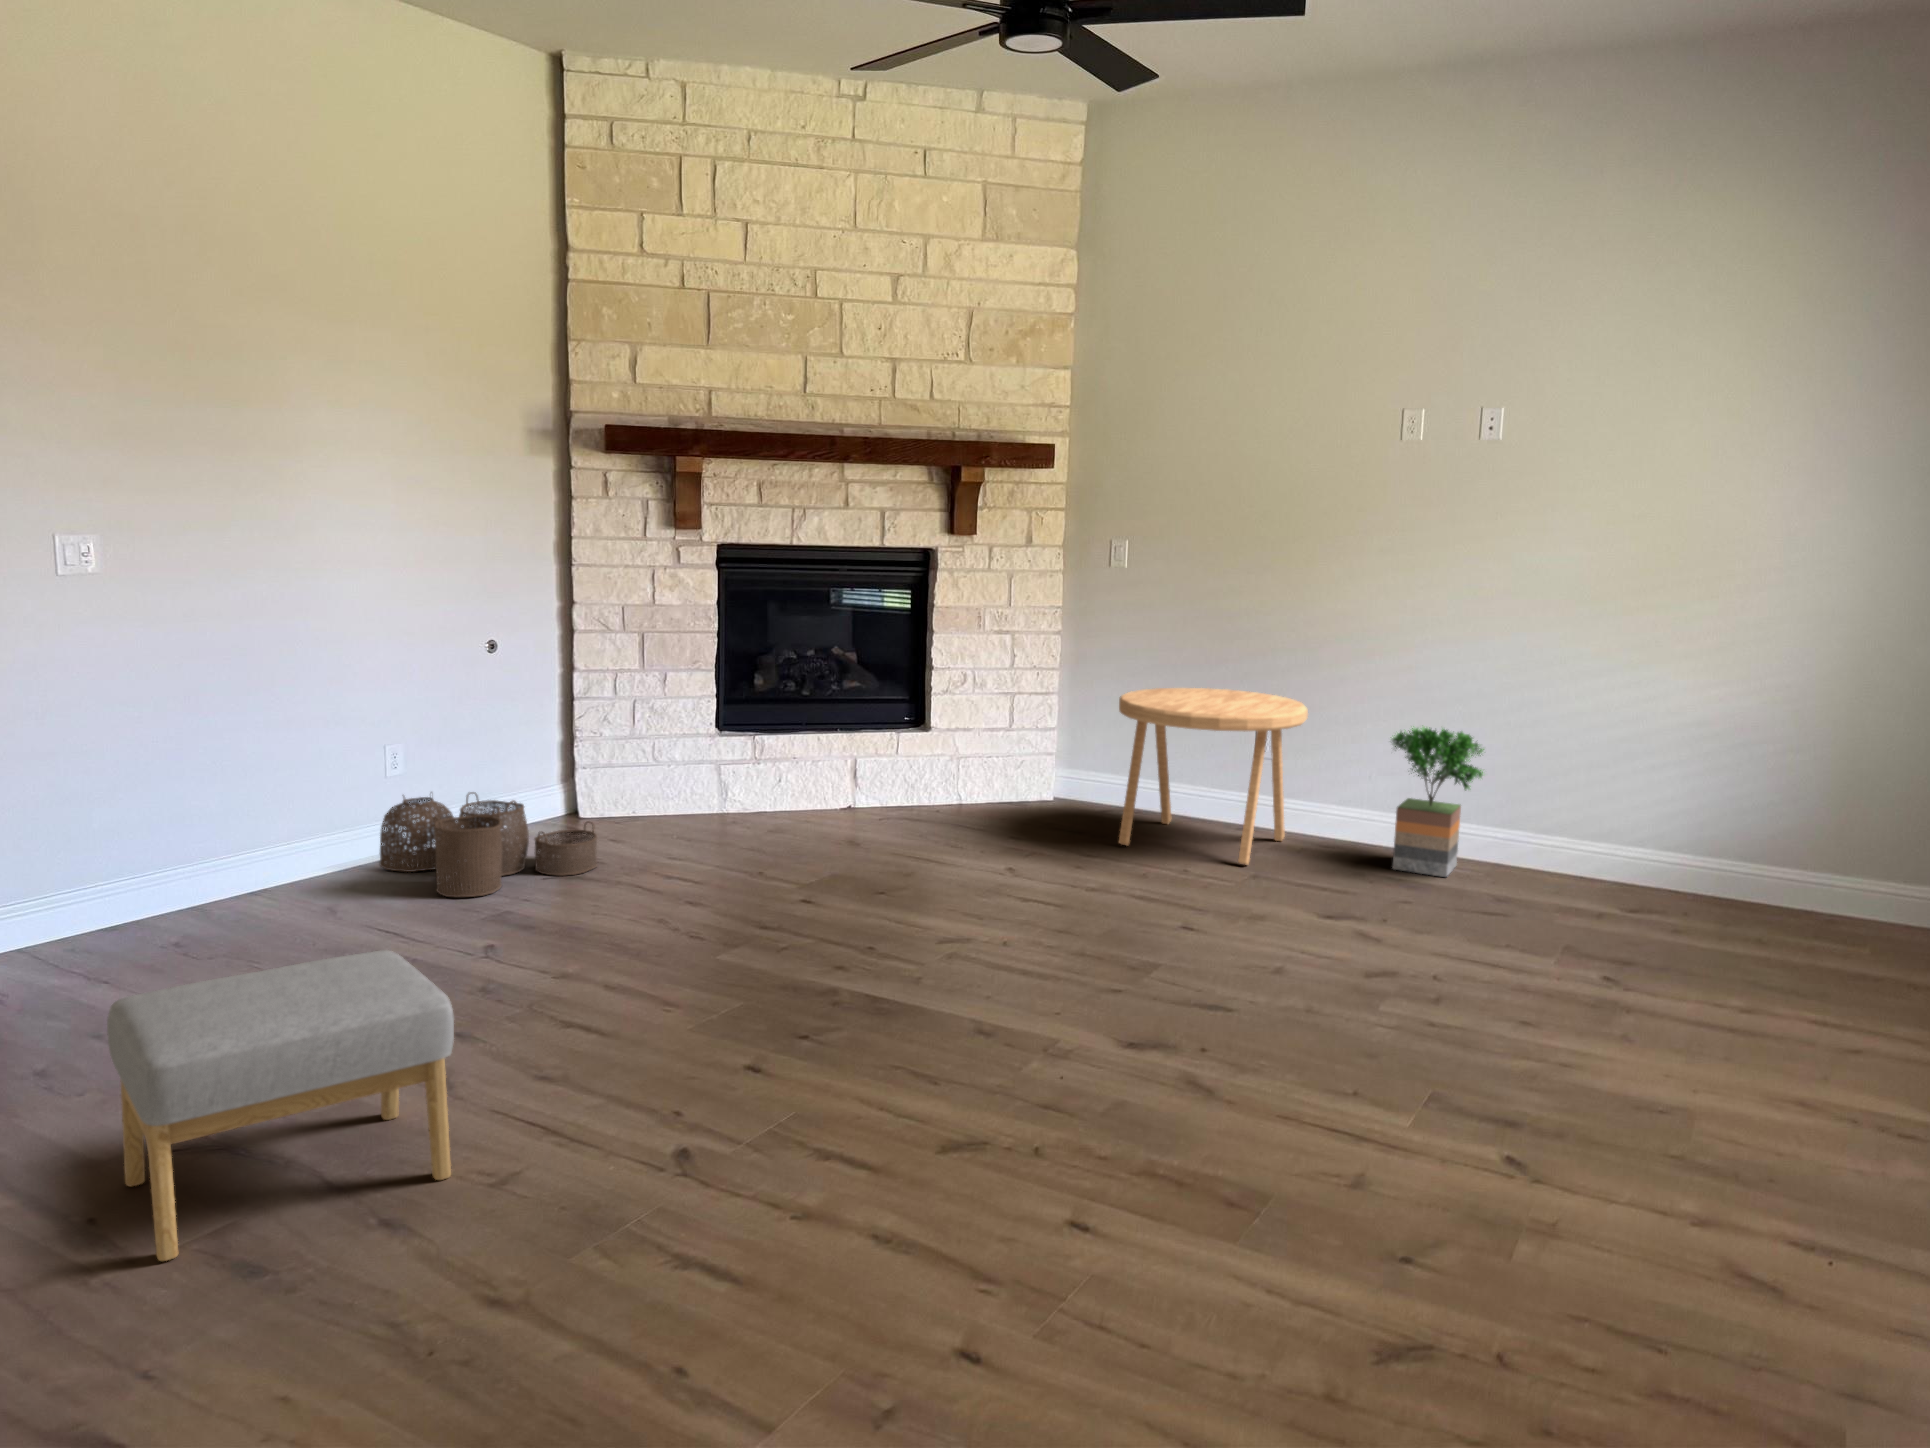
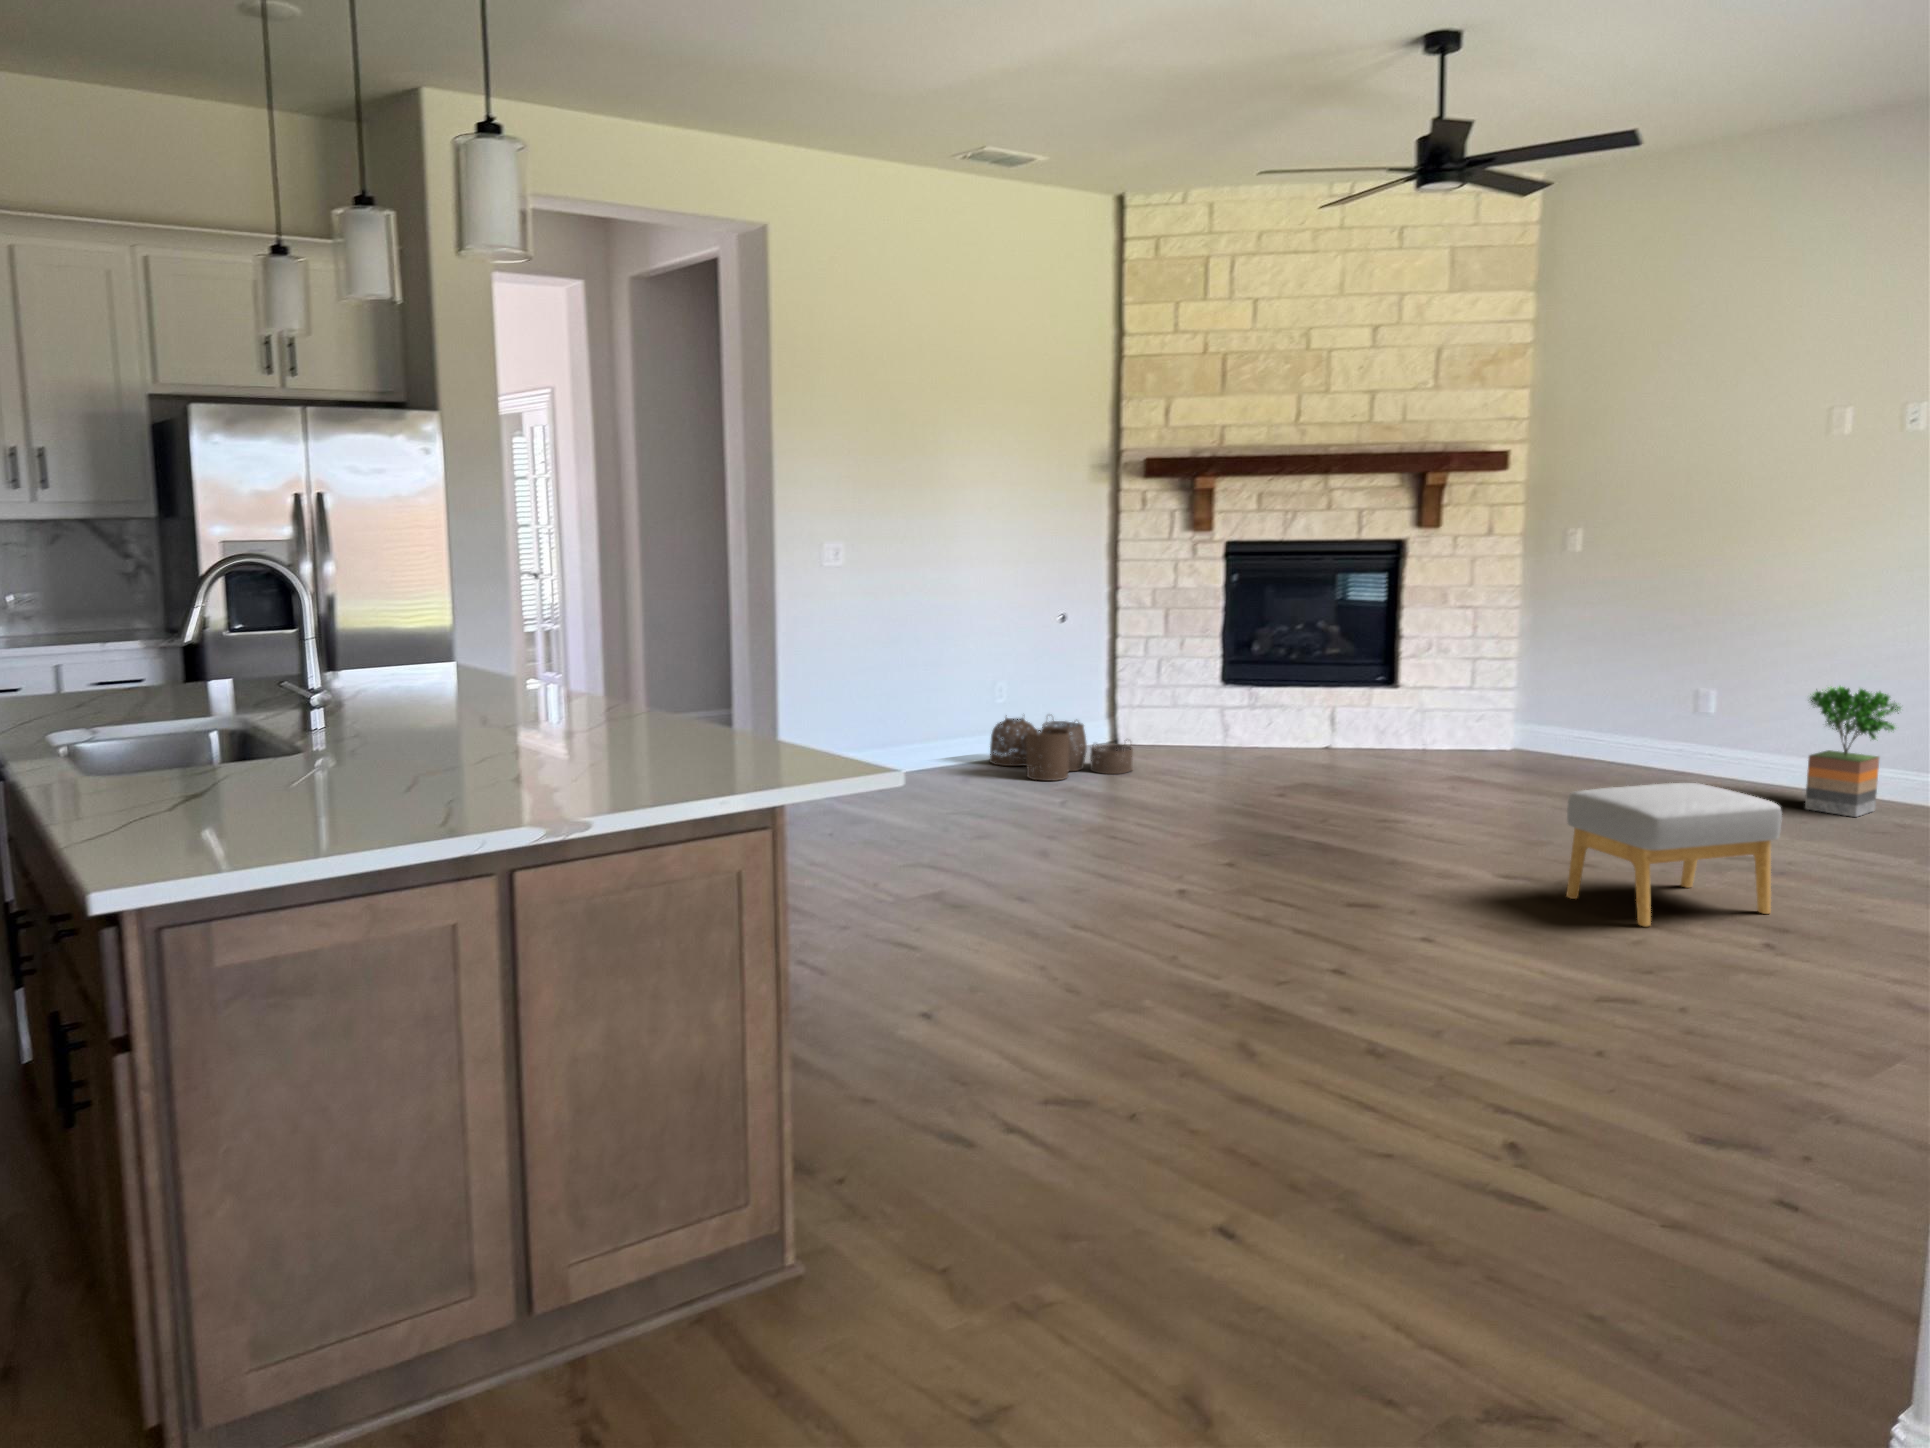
side table: present [1118,688,1308,865] -> none [1550,655,1729,799]
footstool: present [107,950,454,1261] -> present [1566,783,1782,926]

